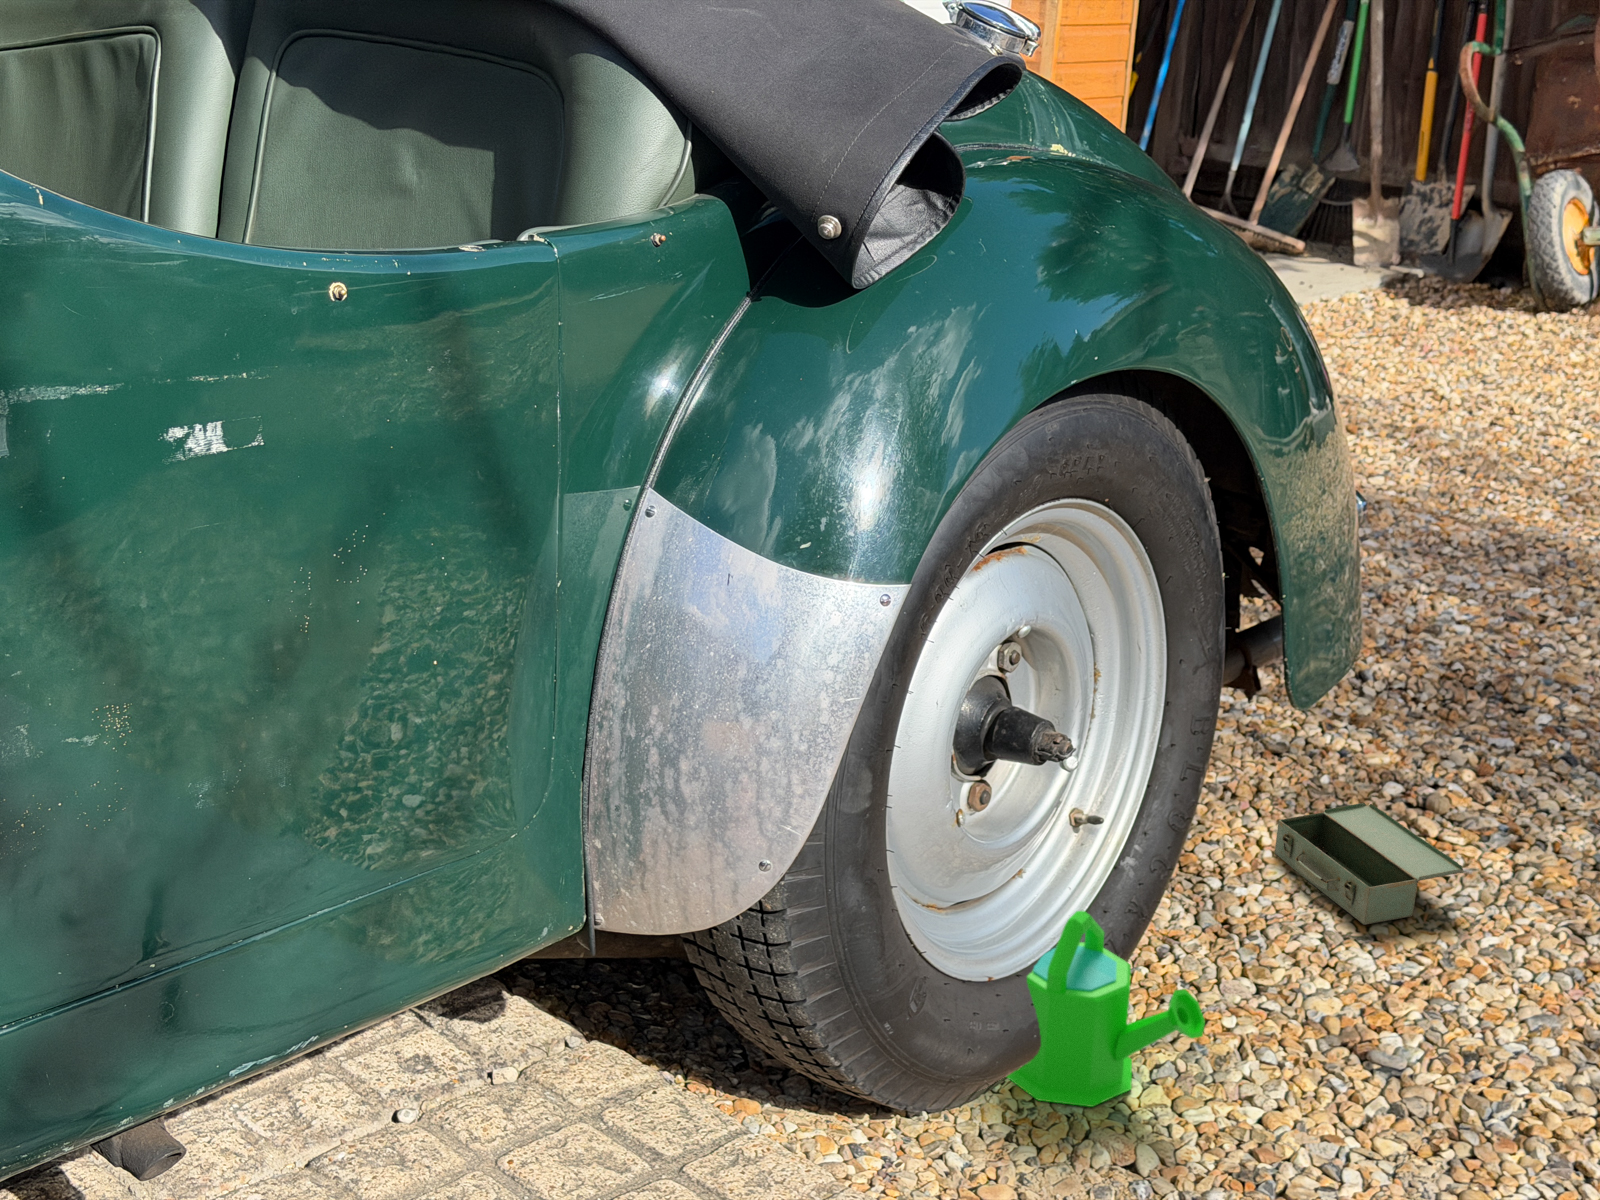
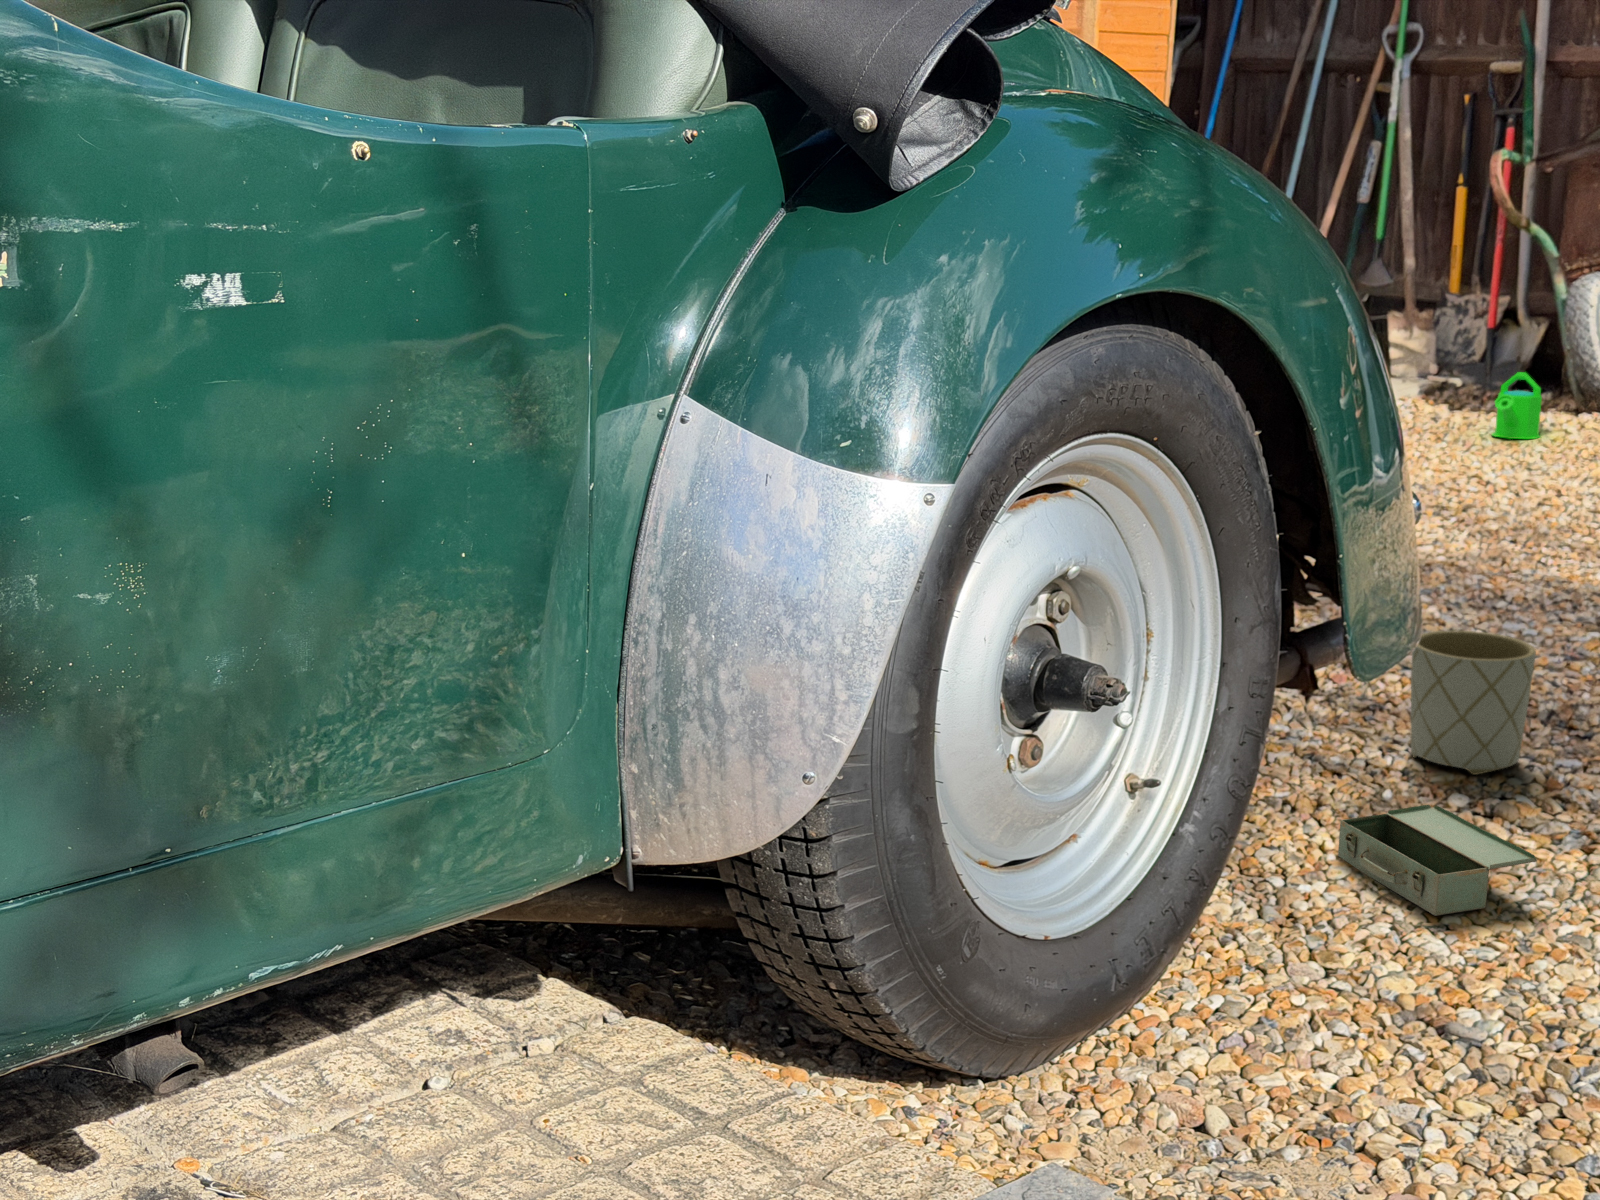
planter: none [1351,612,1476,757] -> present [1411,631,1536,775]
watering can: present [1007,911,1205,1107] -> present [1492,372,1542,439]

